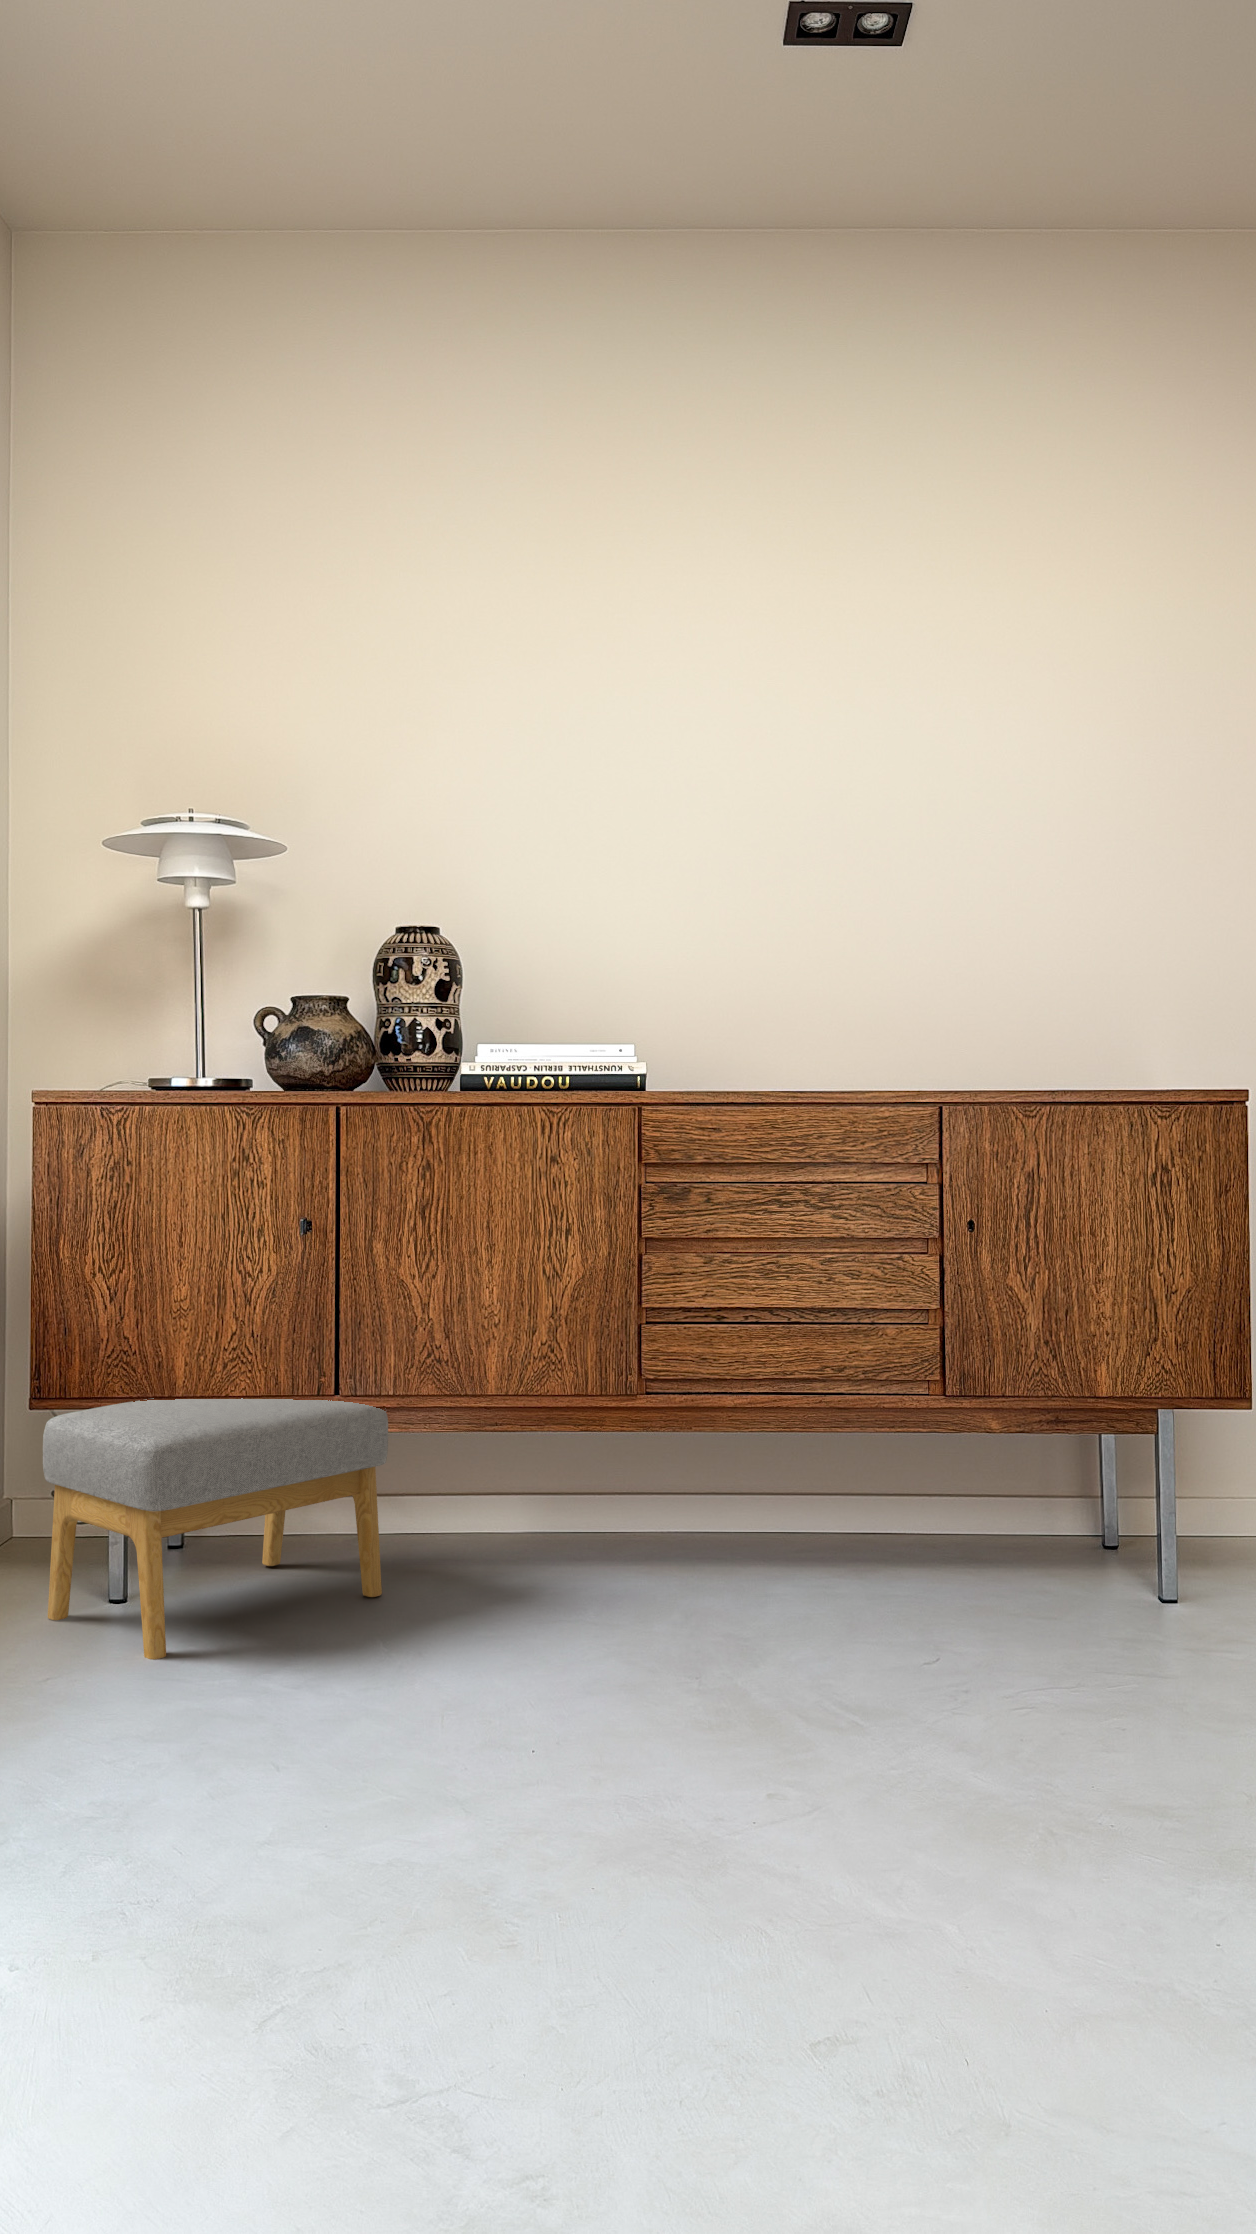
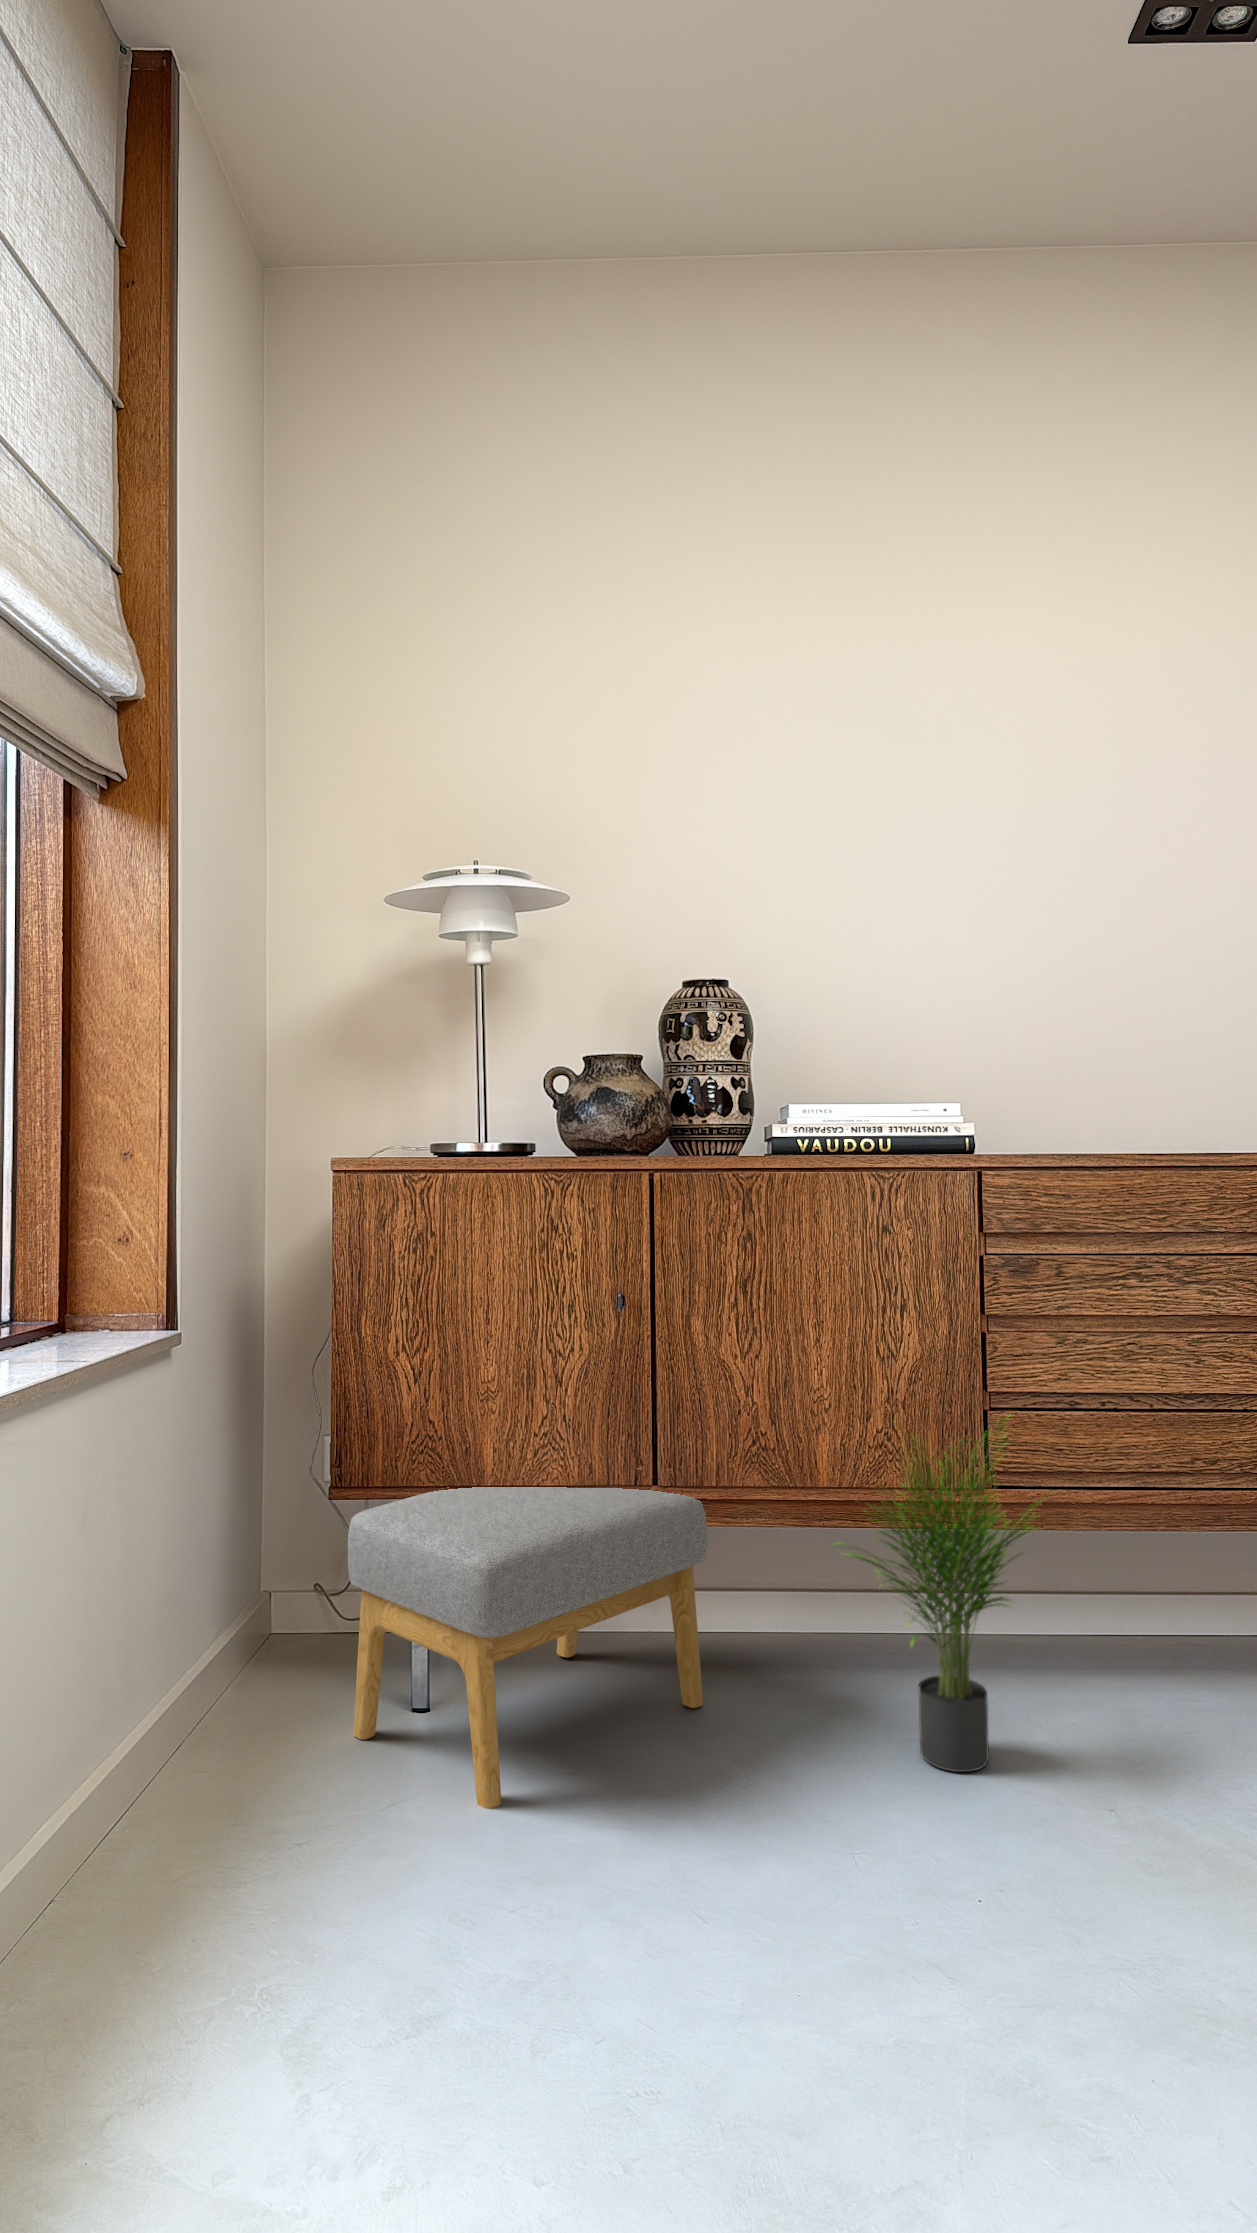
potted plant: none [464,1323,680,1633] -> present [844,1416,1039,1772]

